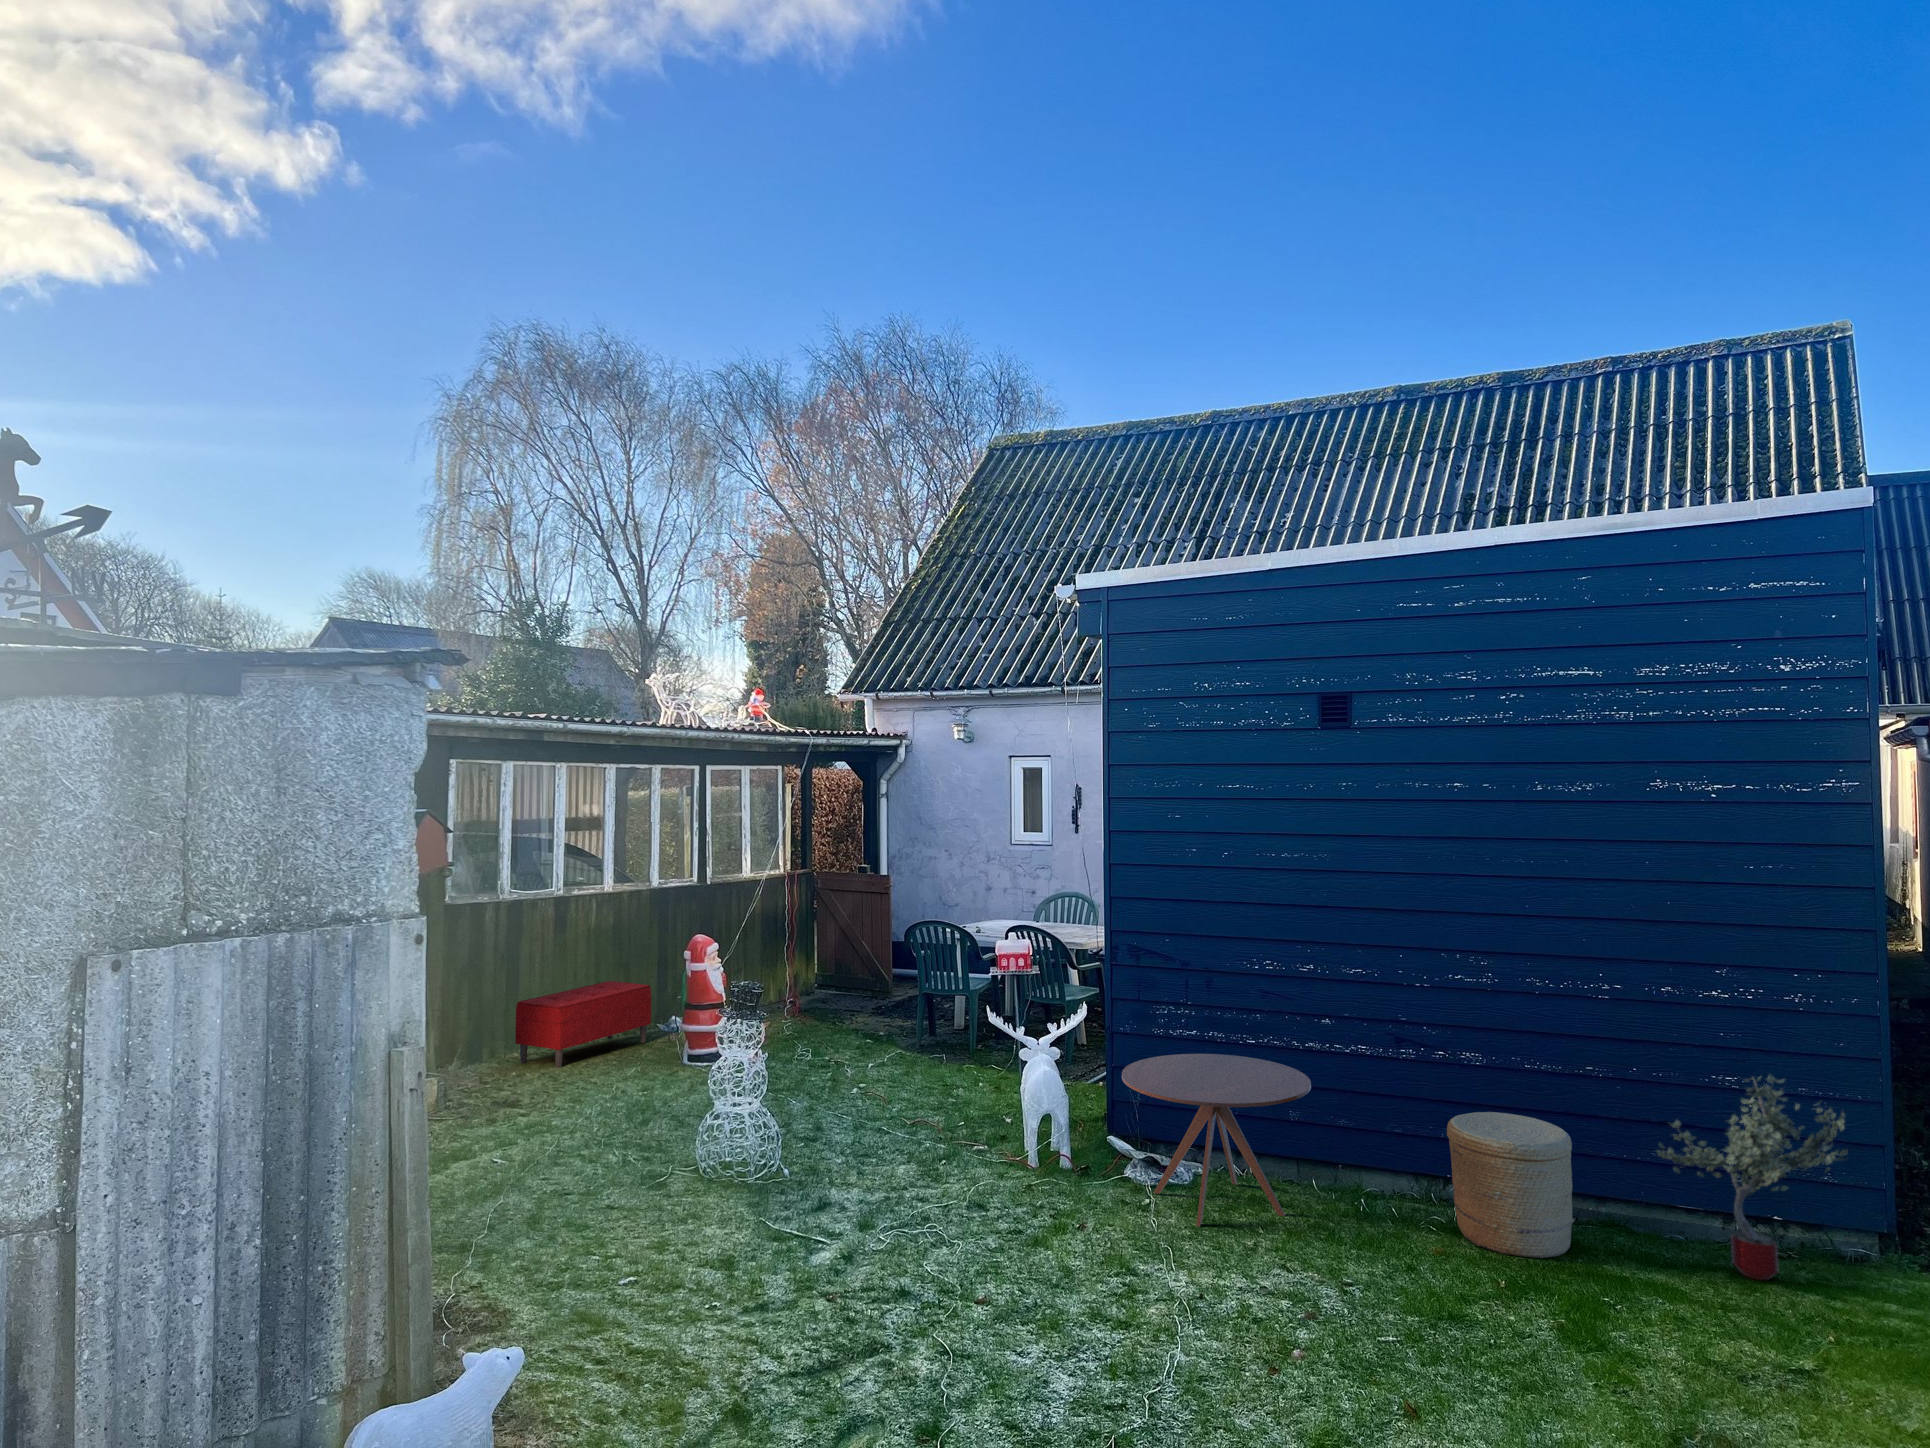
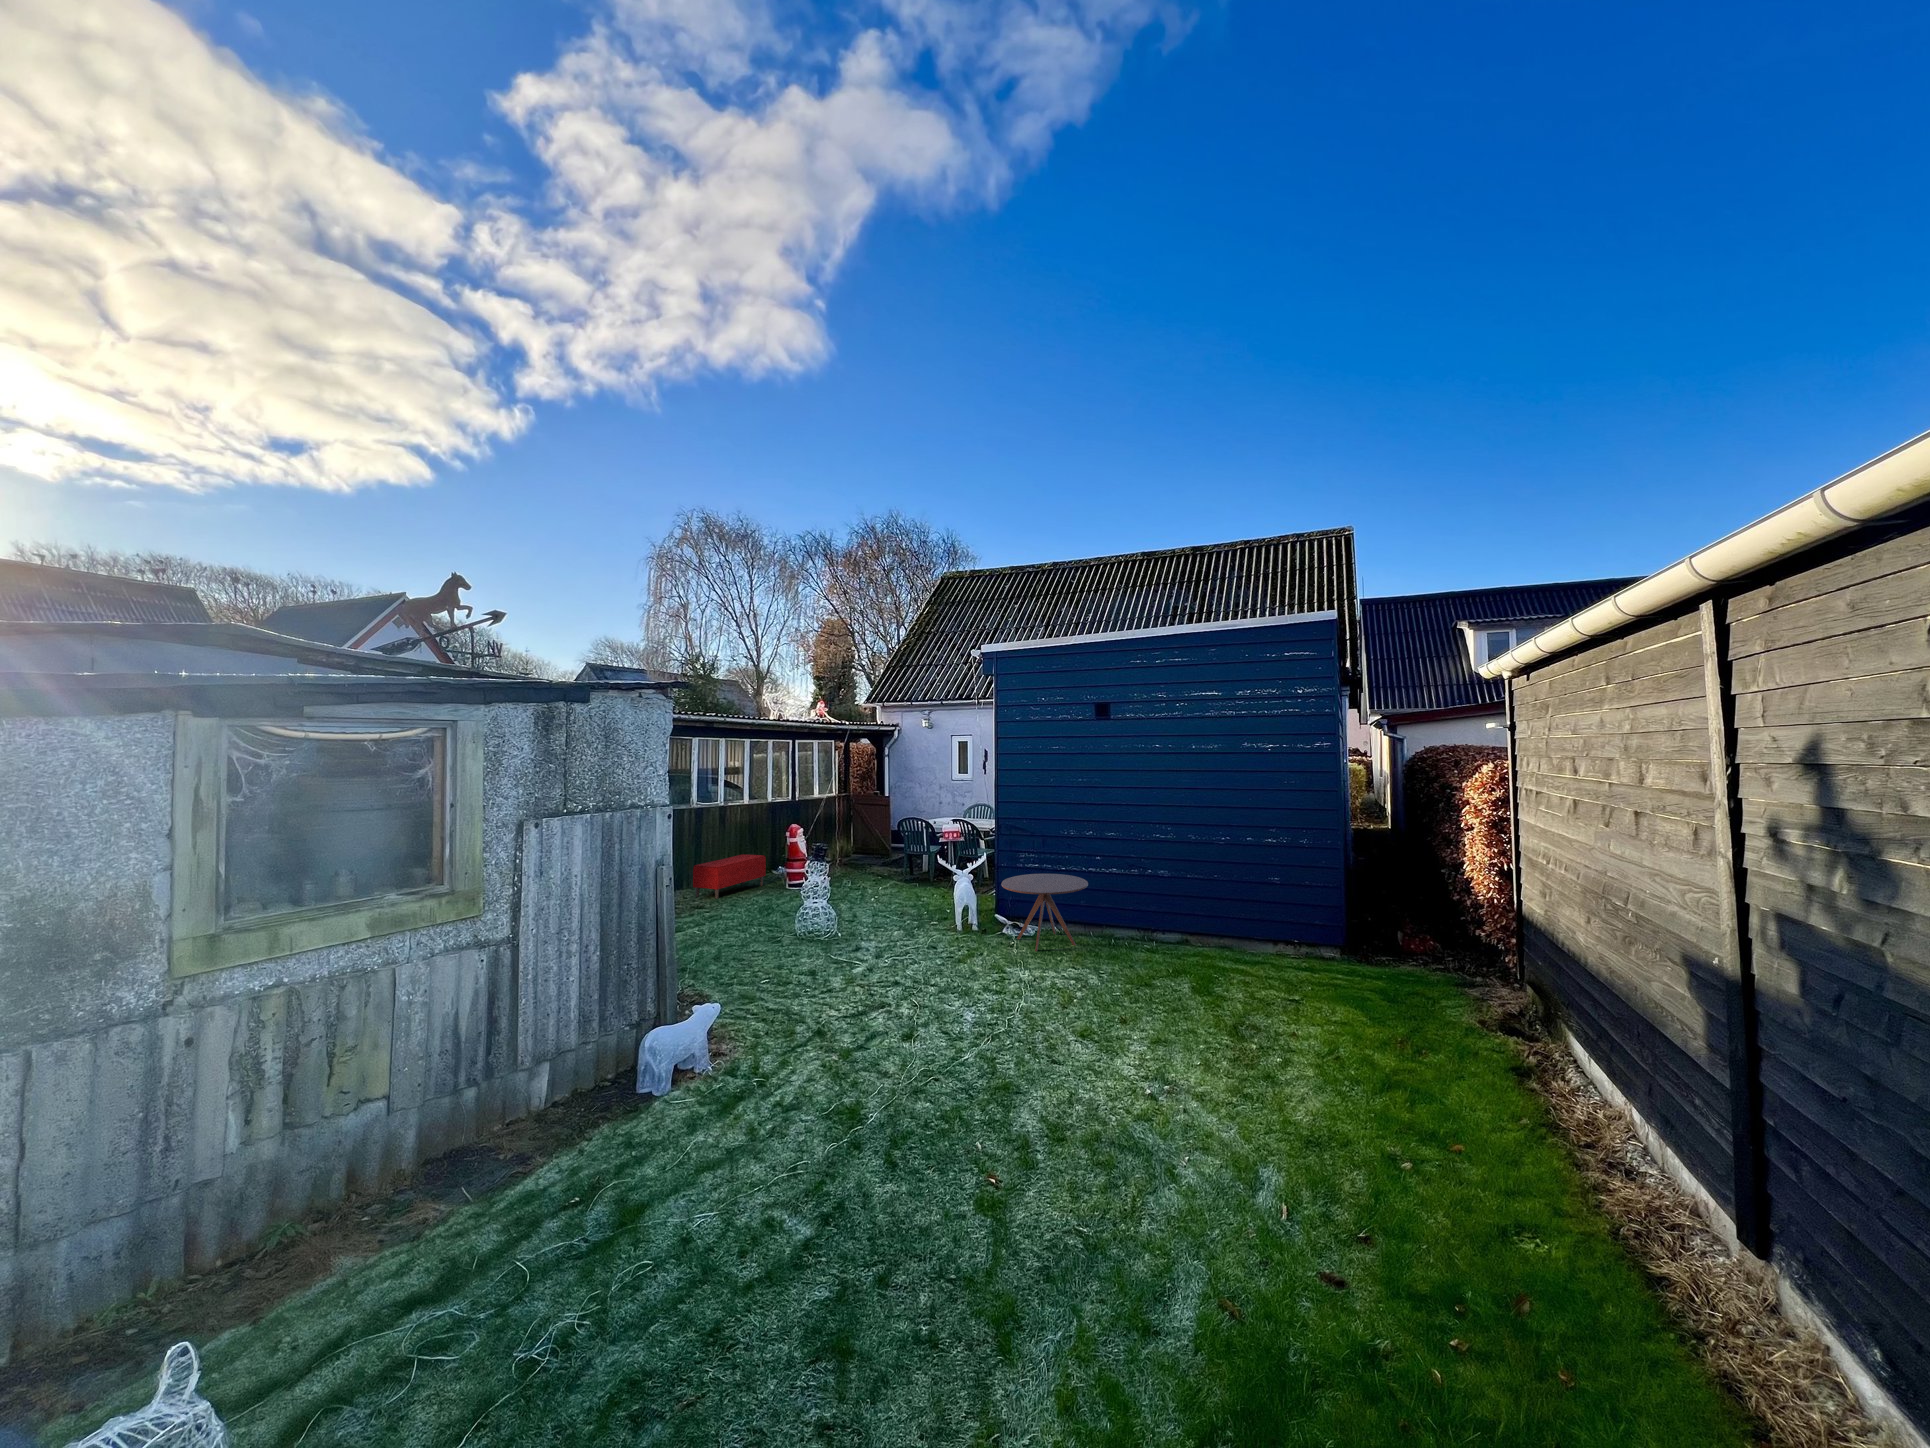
potted tree: present [1656,1075,1848,1280] -> none [1233,869,1310,959]
basket: present [1447,1112,1574,1258] -> none [1147,893,1201,956]

